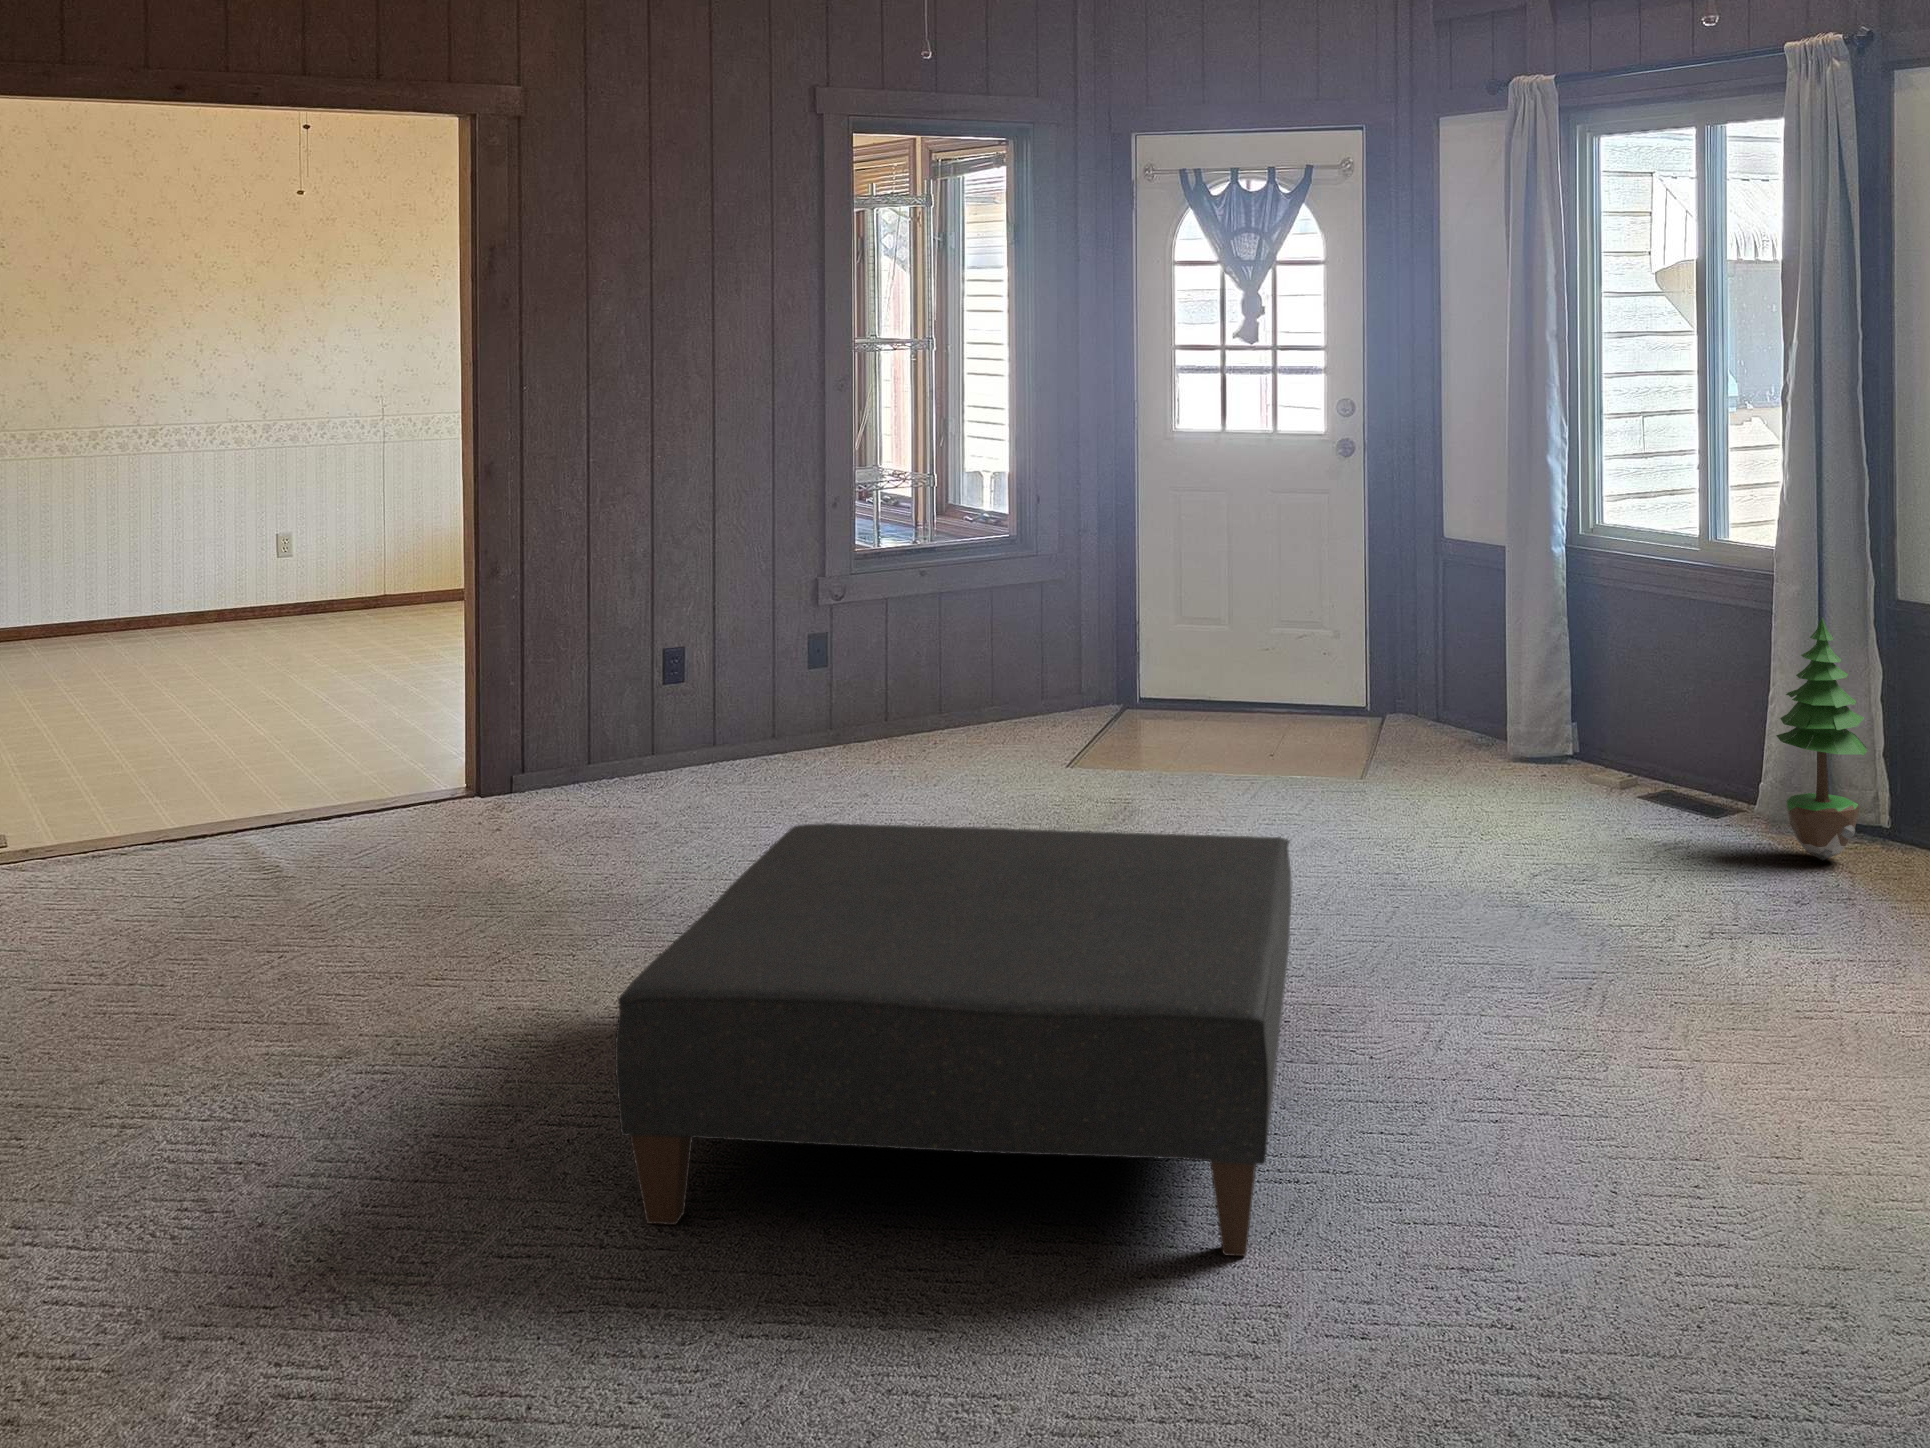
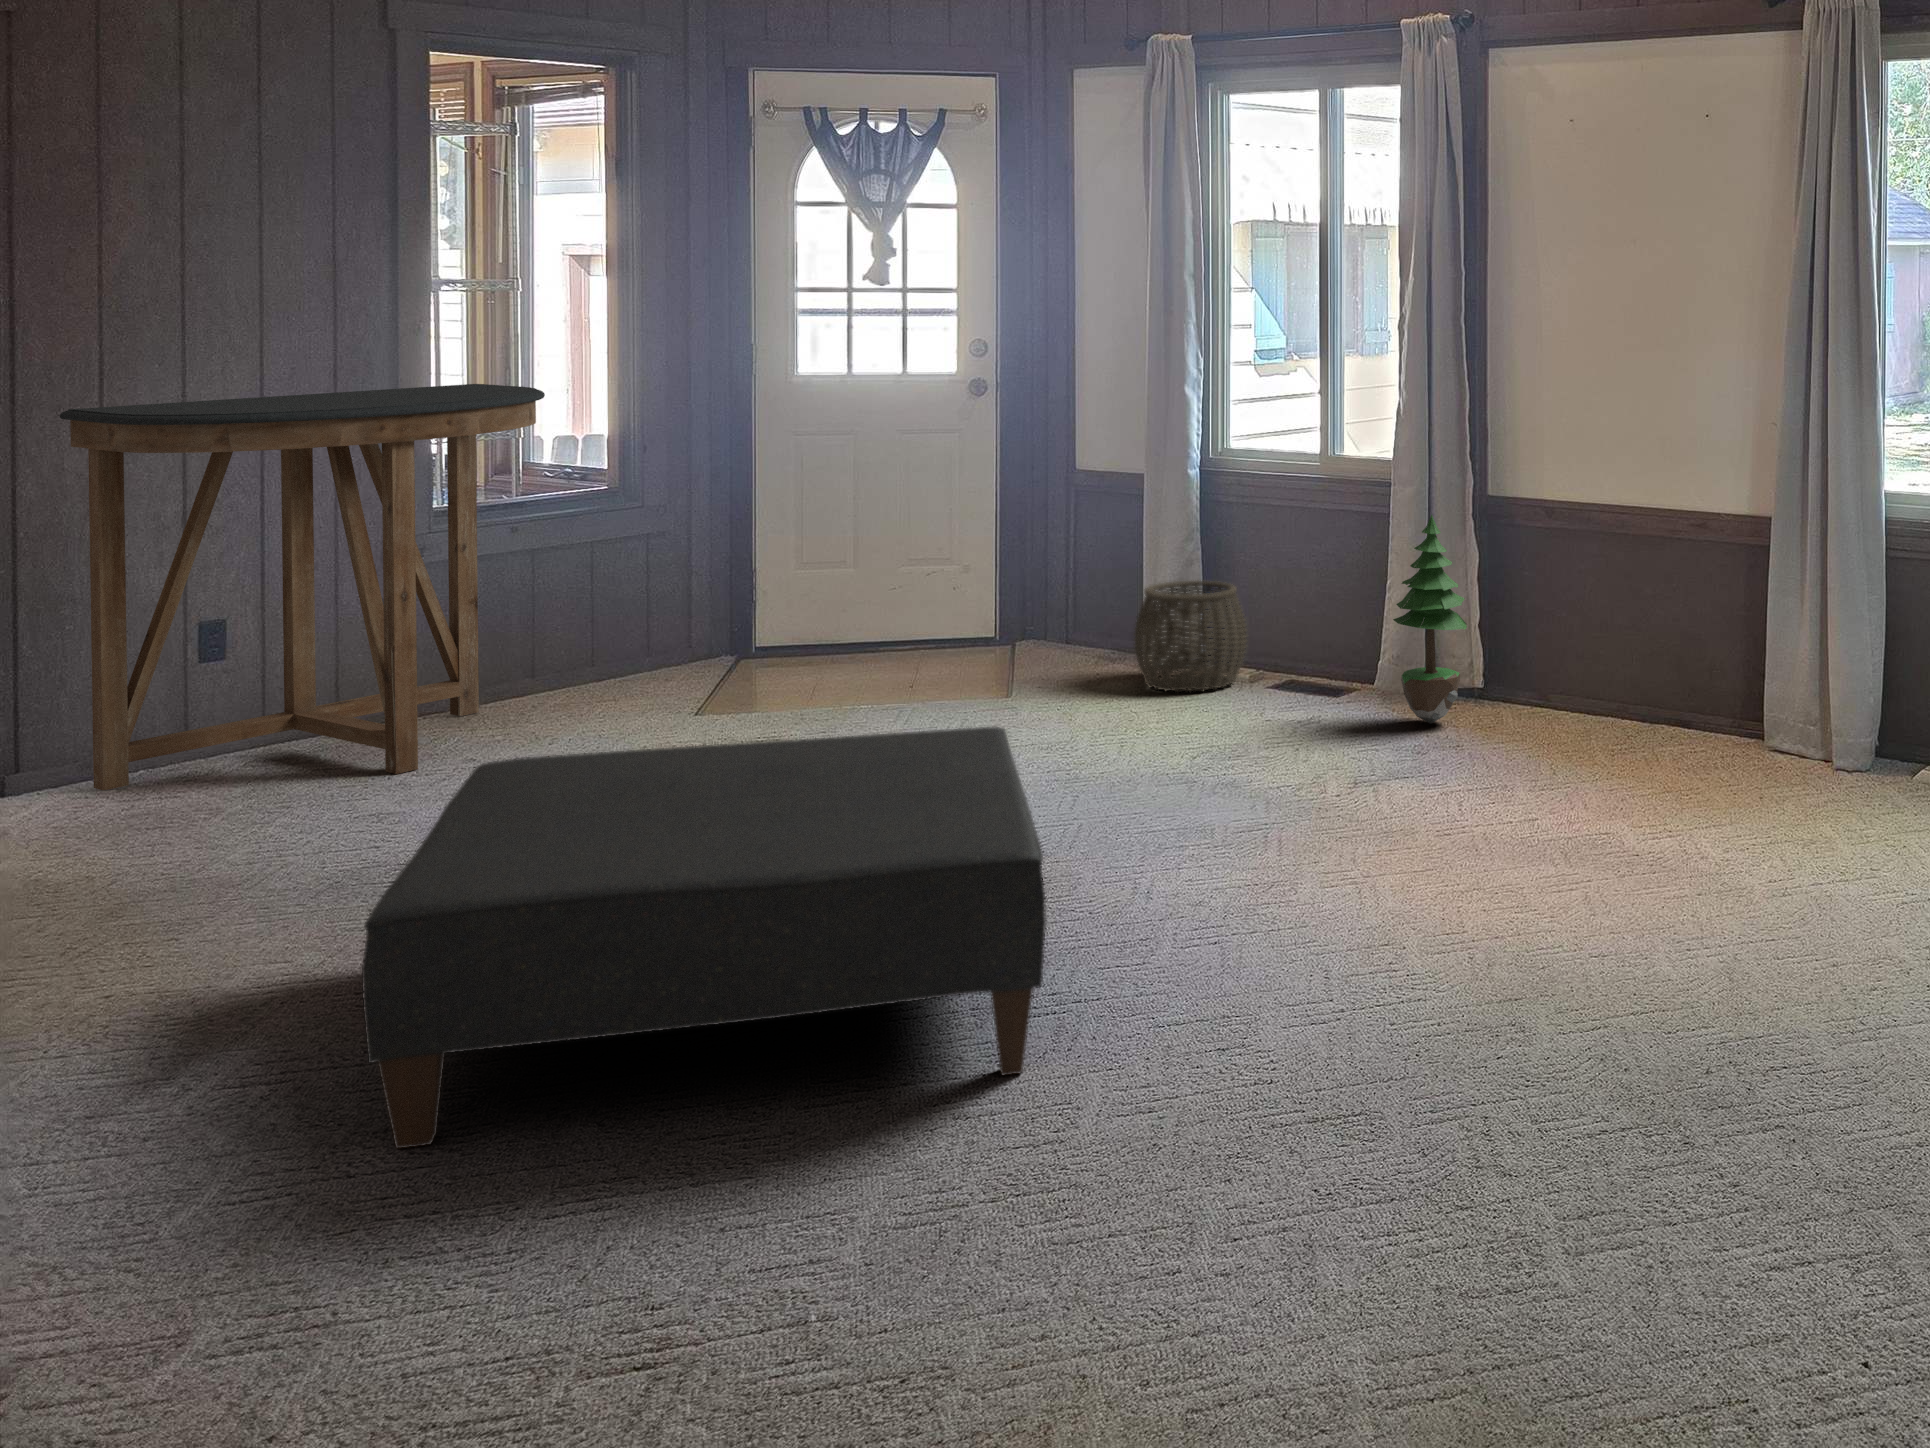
console table: none [544,438,933,804] -> present [60,384,545,790]
woven basket: none [1494,667,1621,792] -> present [1134,581,1247,692]

